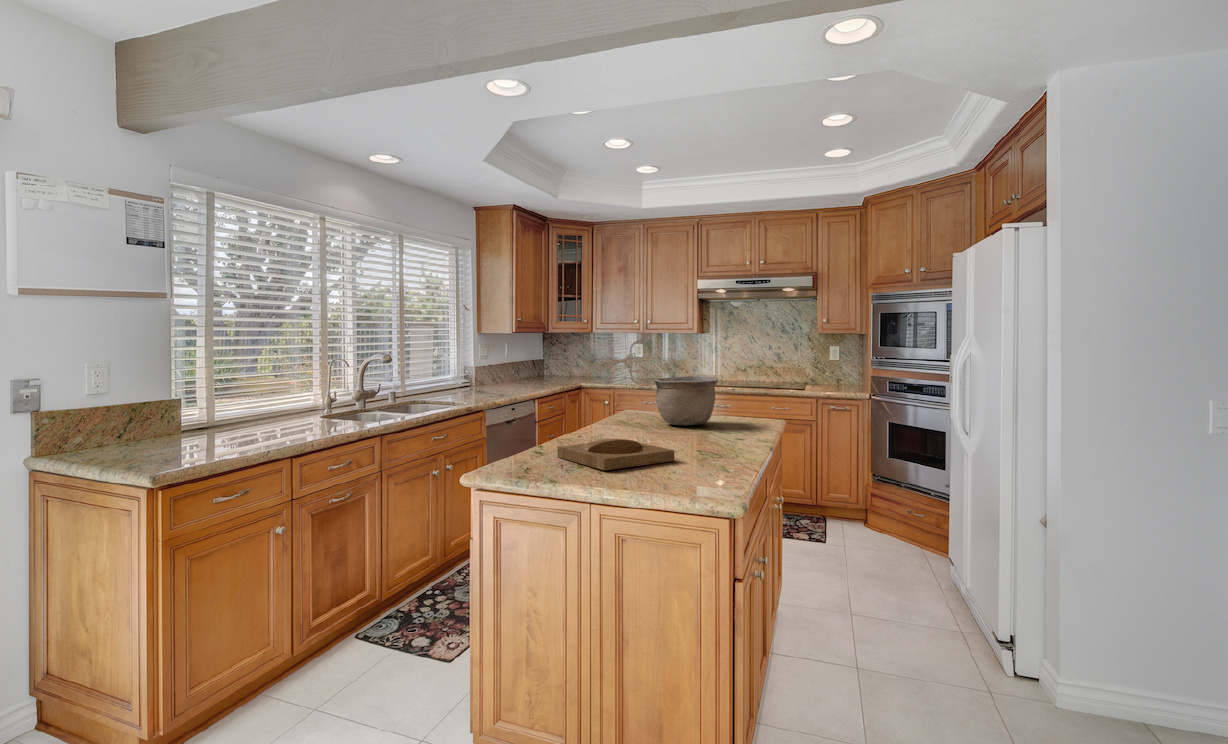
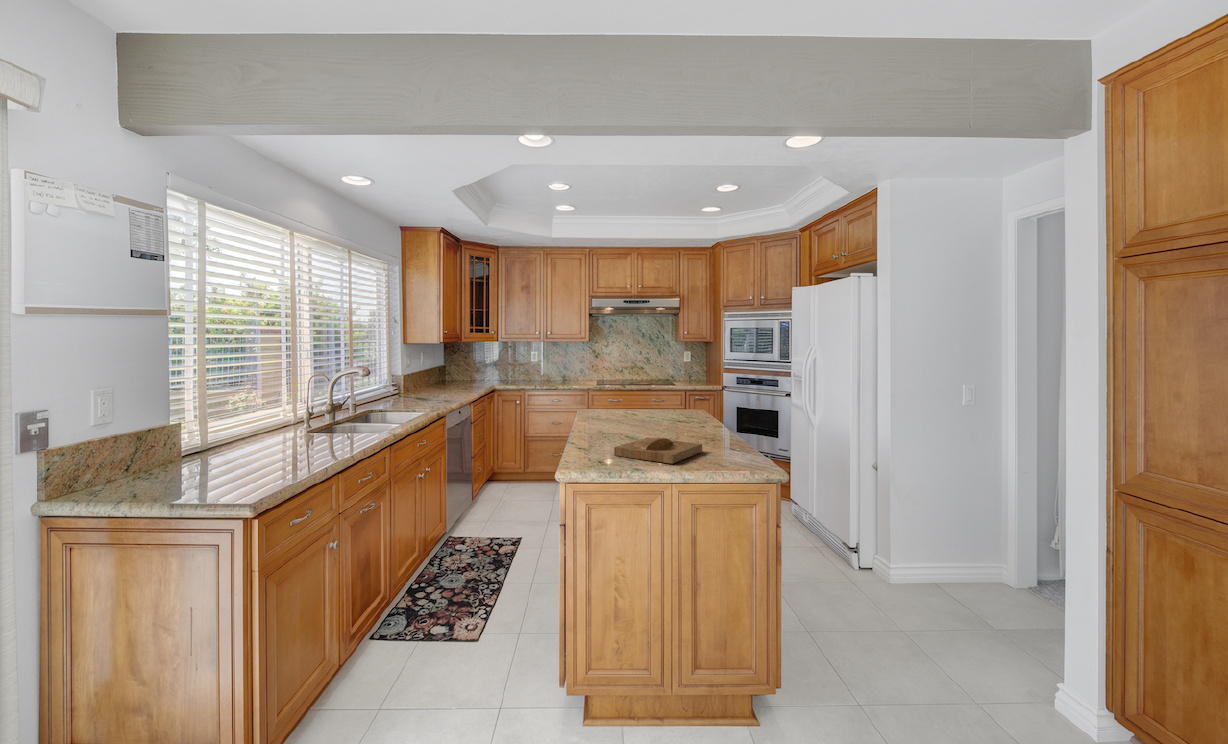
bowl: present [654,376,718,425] -> none [627,383,677,422]

